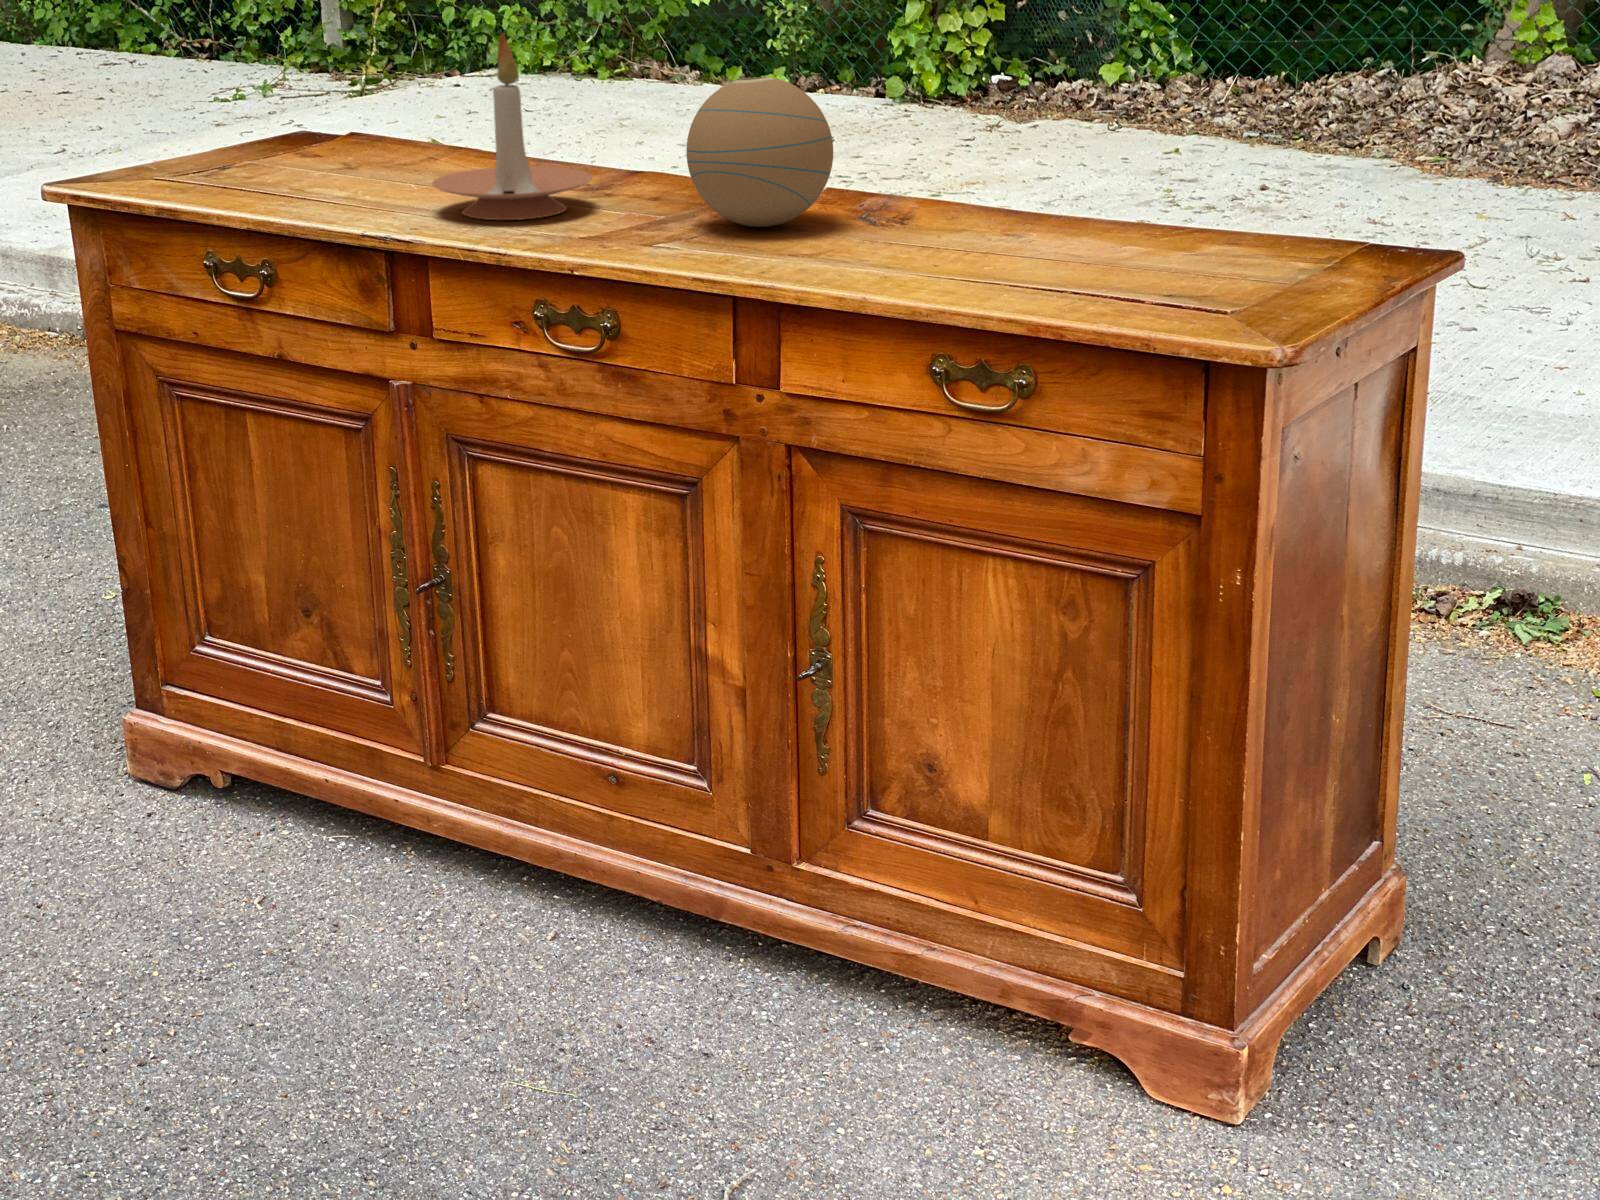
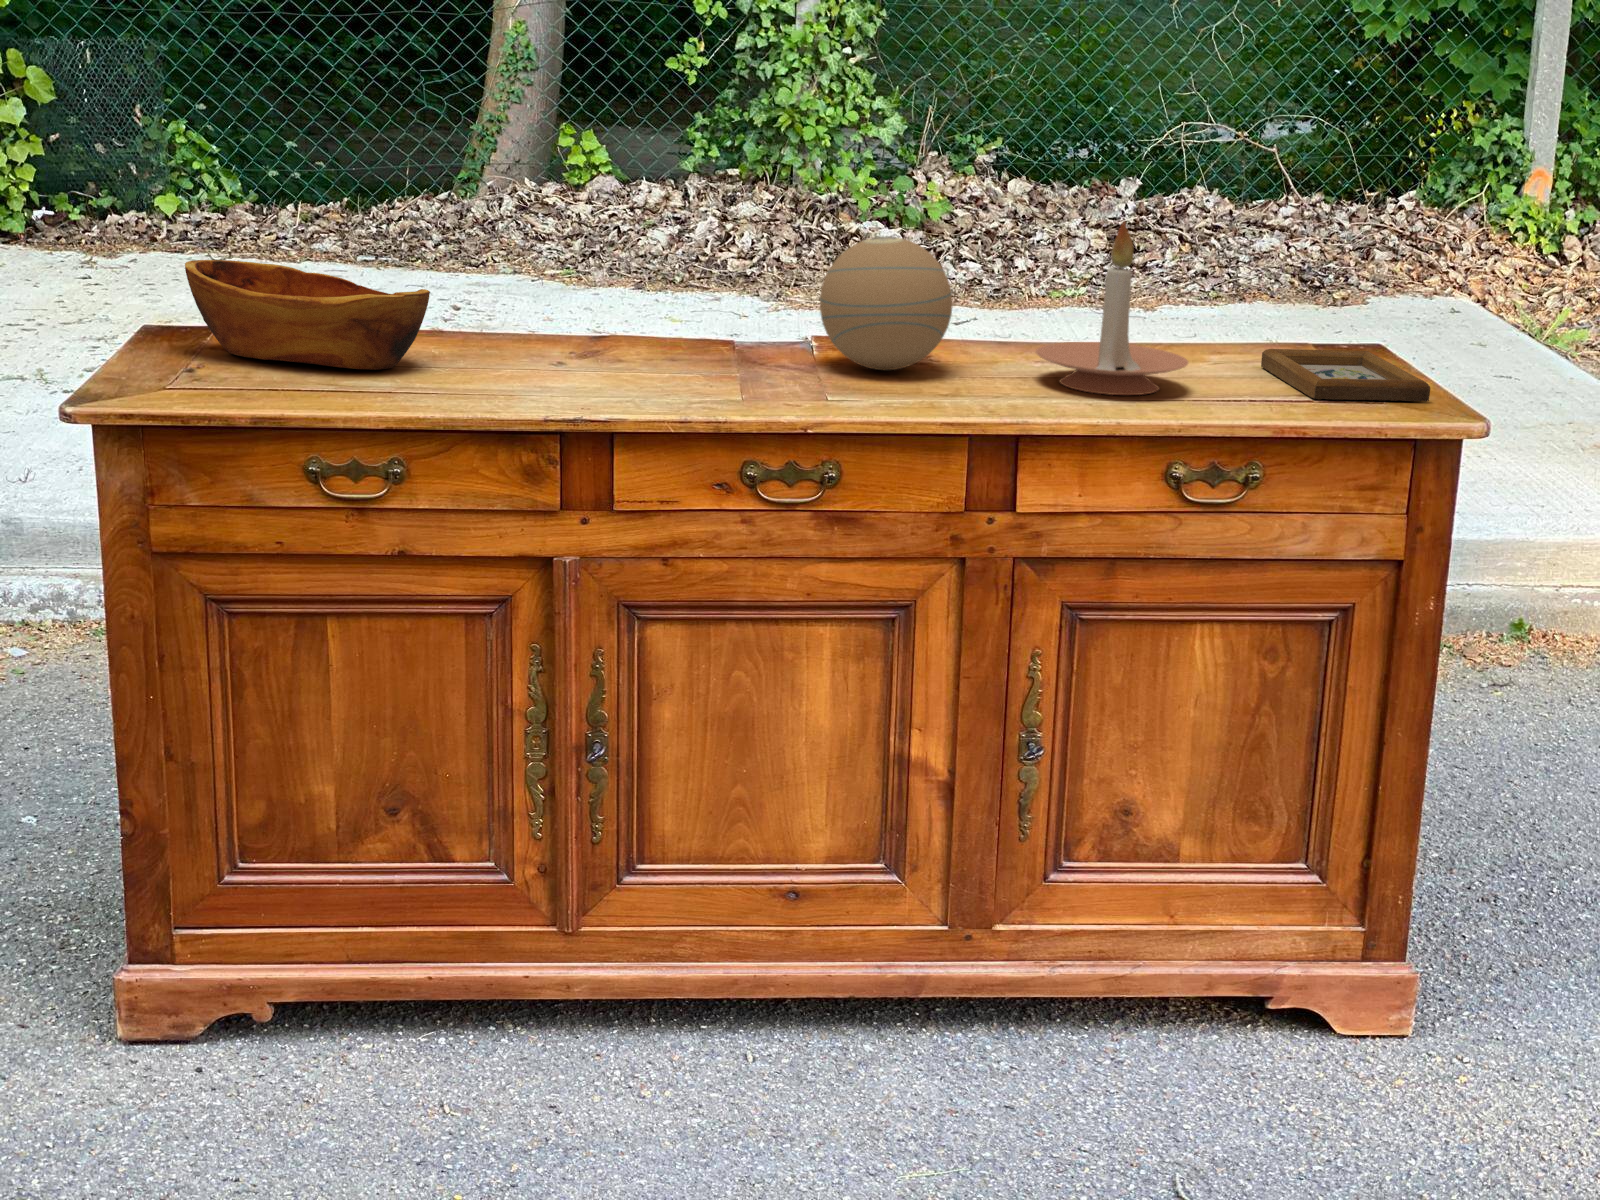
candle holder: present [432,33,593,220] -> present [1036,221,1188,395]
wooden bowl: none [210,83,365,190] -> present [185,260,430,370]
picture frame: none [1150,237,1371,316] -> present [1261,349,1430,401]

